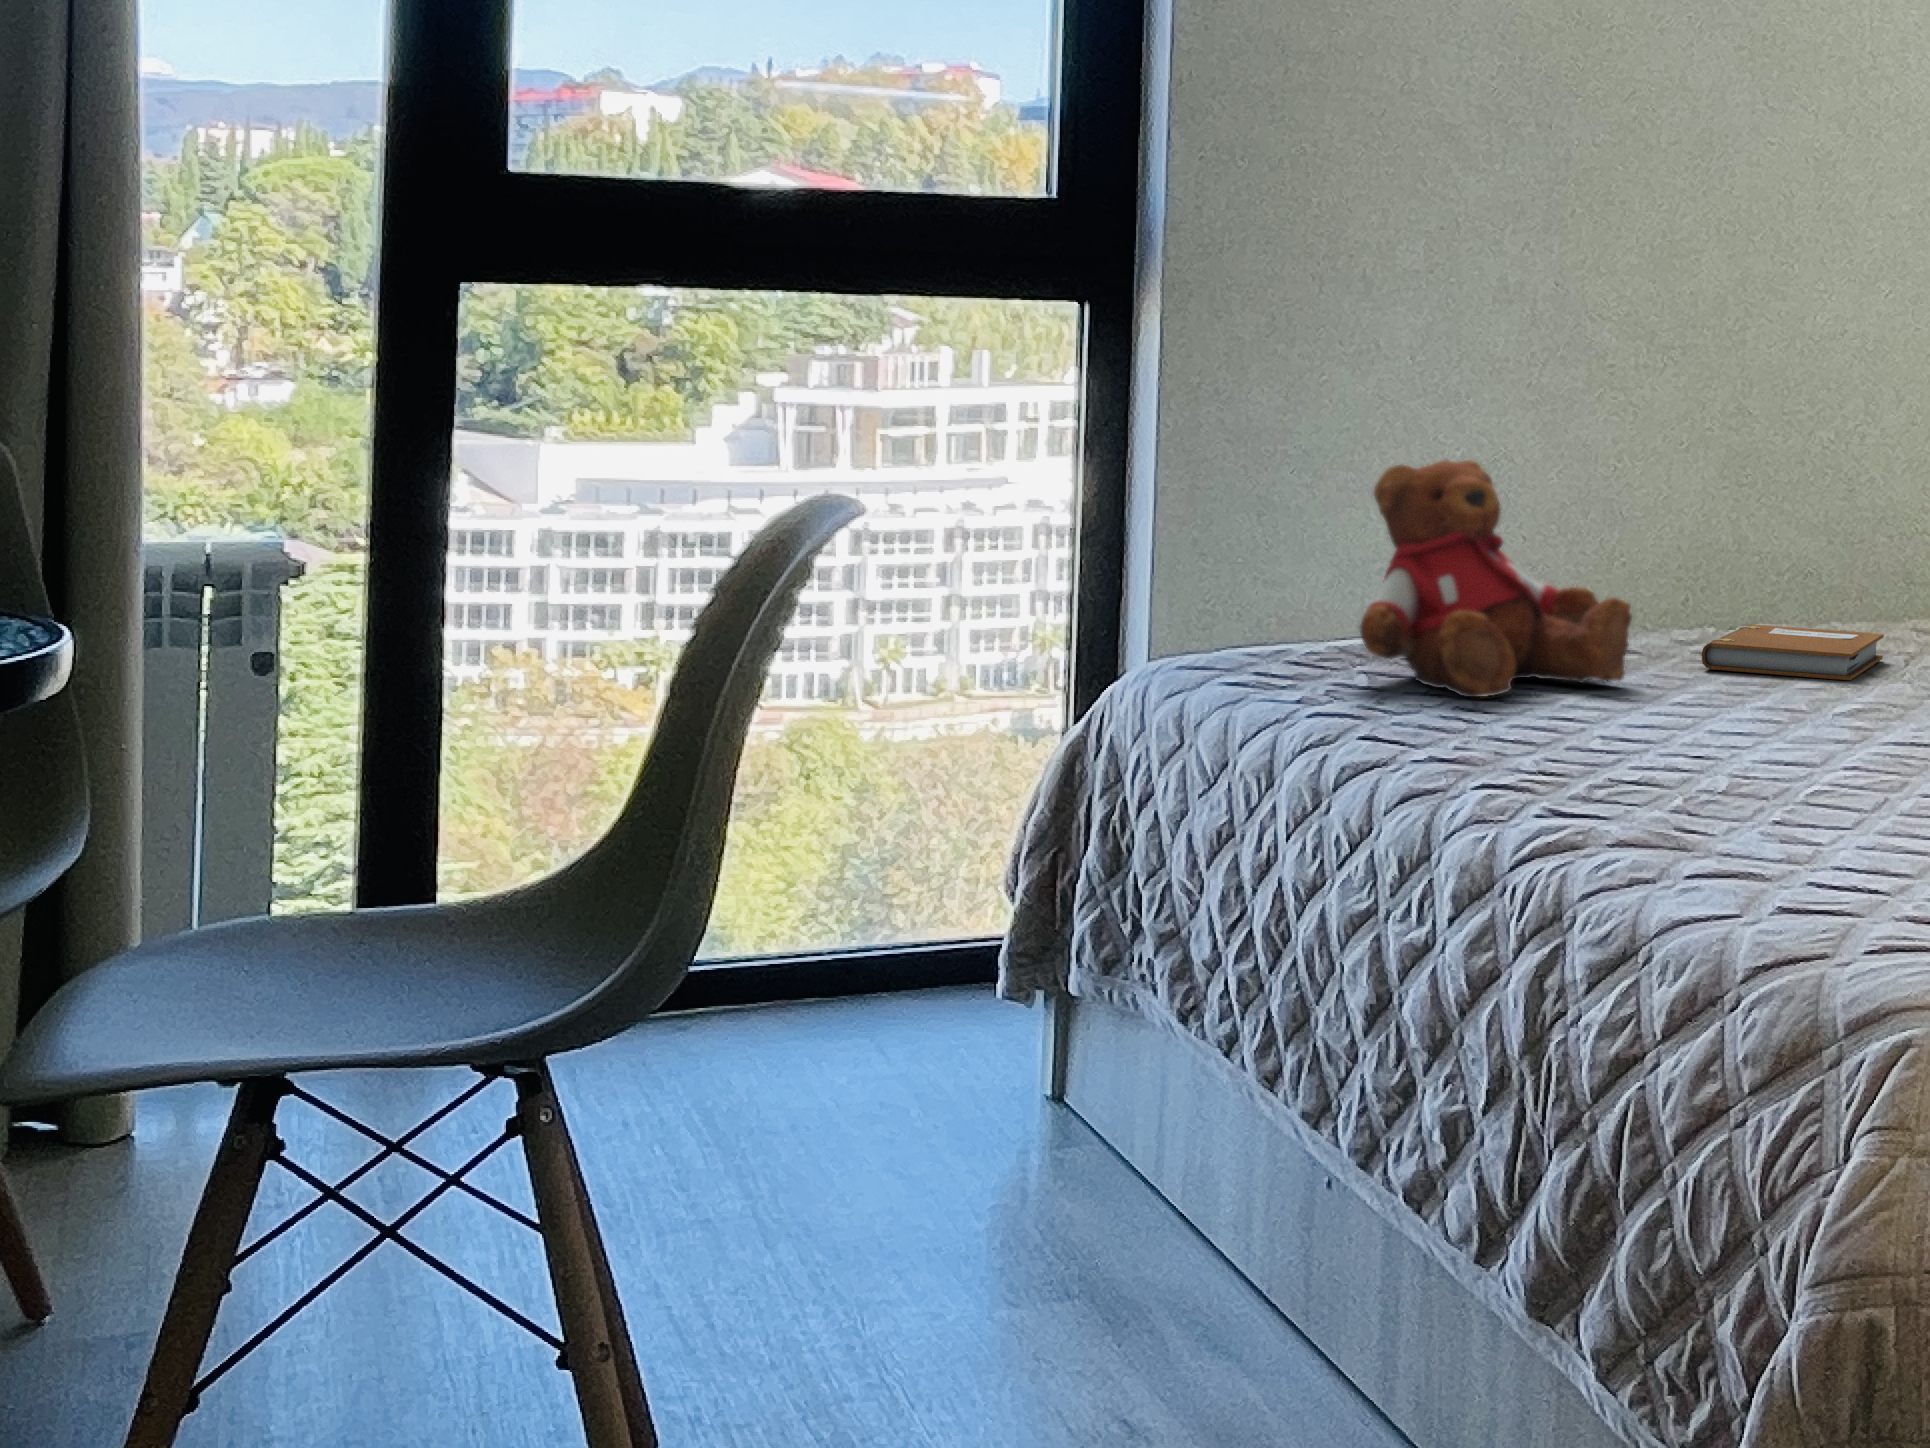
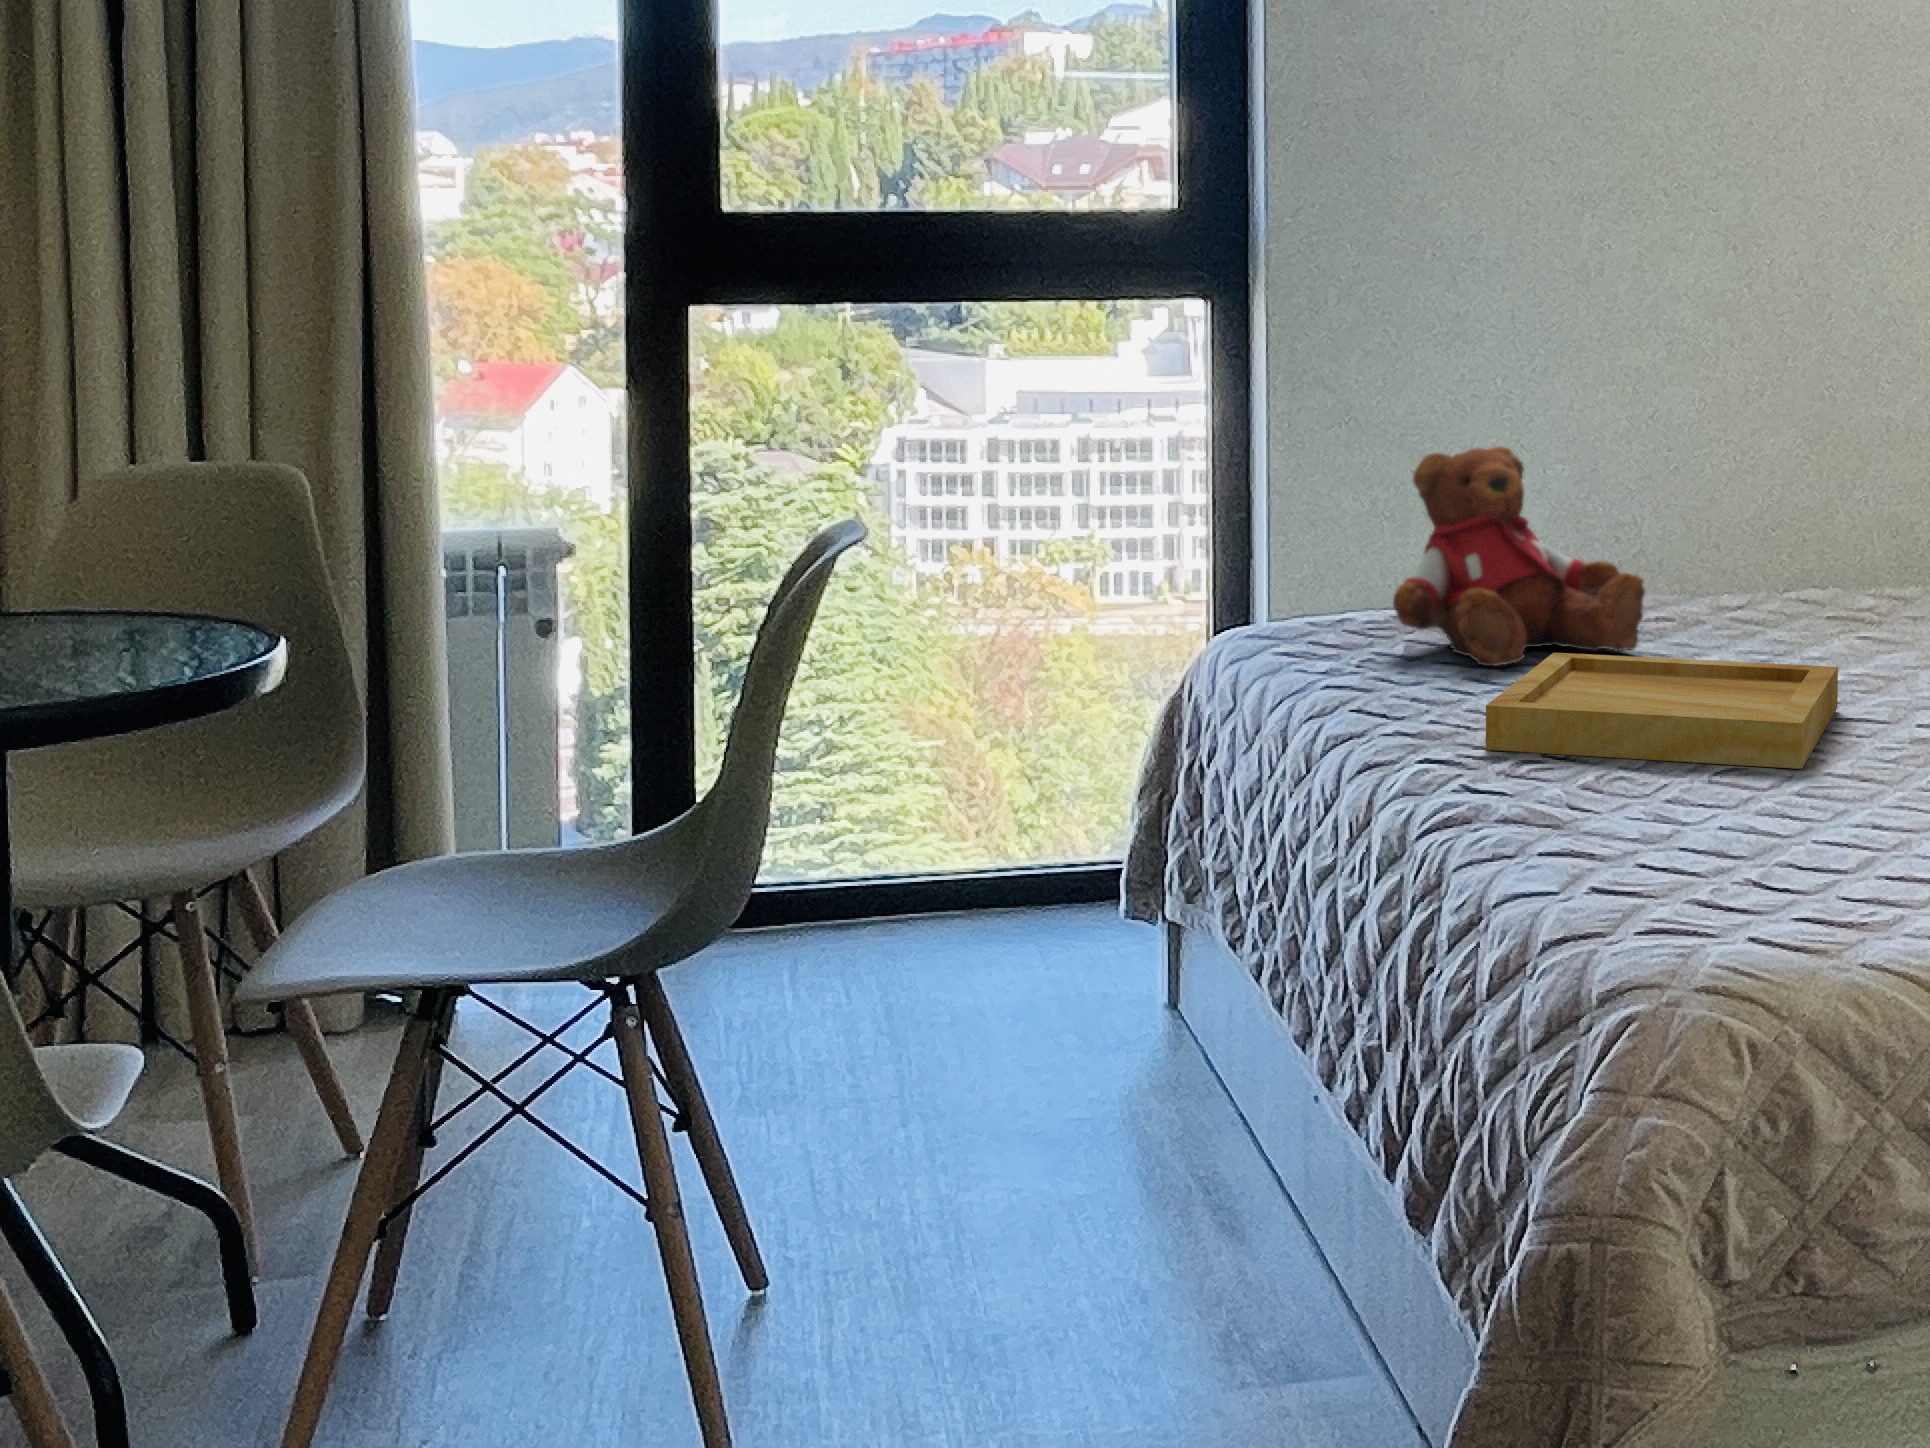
notebook: present [1702,624,1884,680] -> none [1726,590,1914,648]
tray: none [1539,677,1896,790] -> present [1486,653,1838,769]

